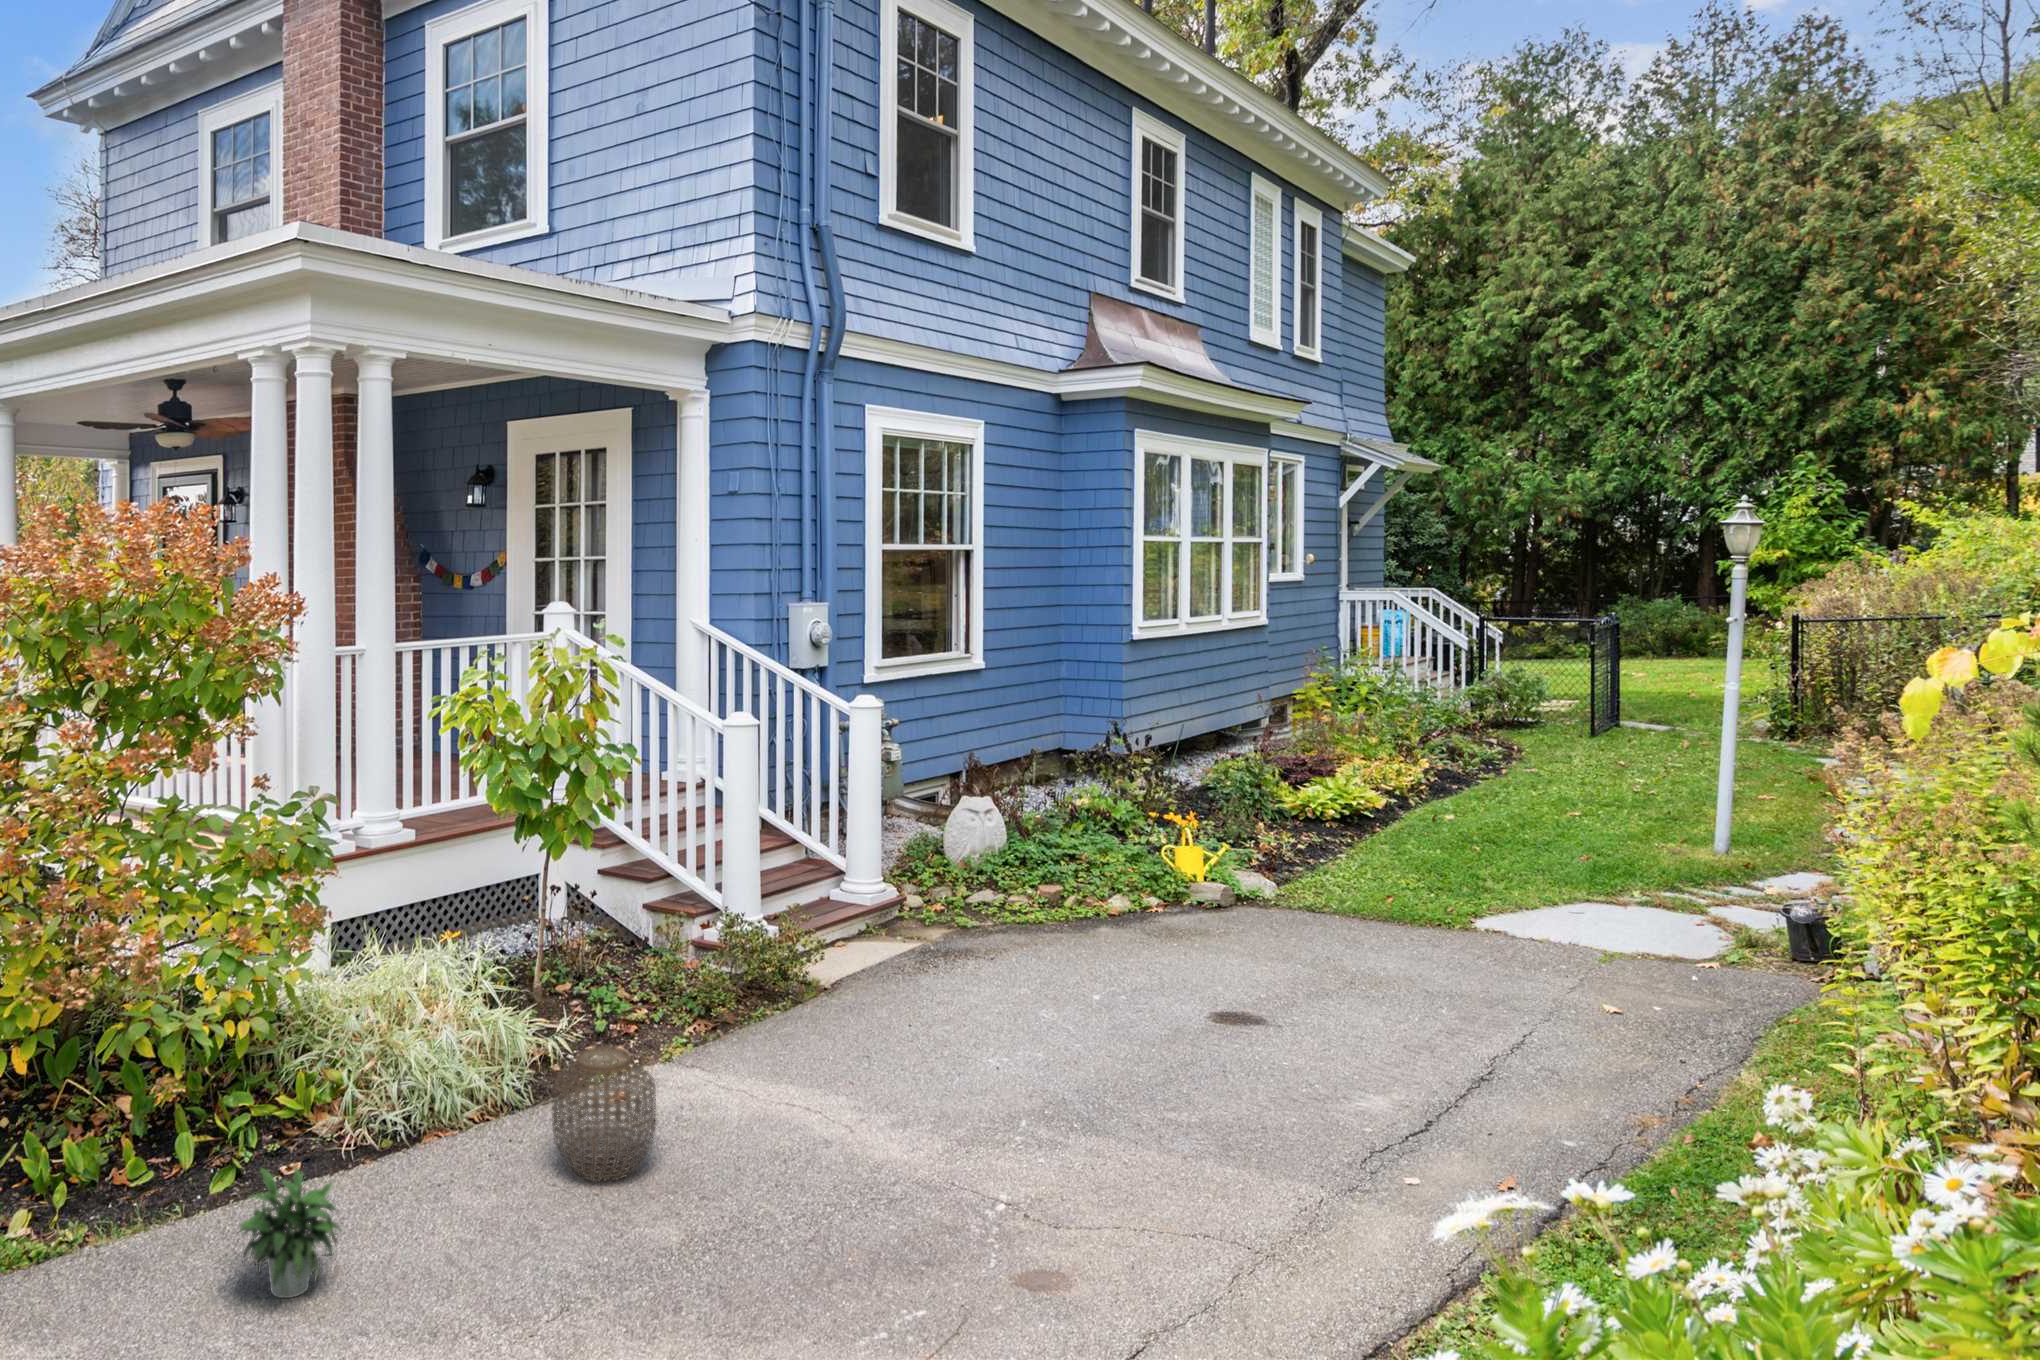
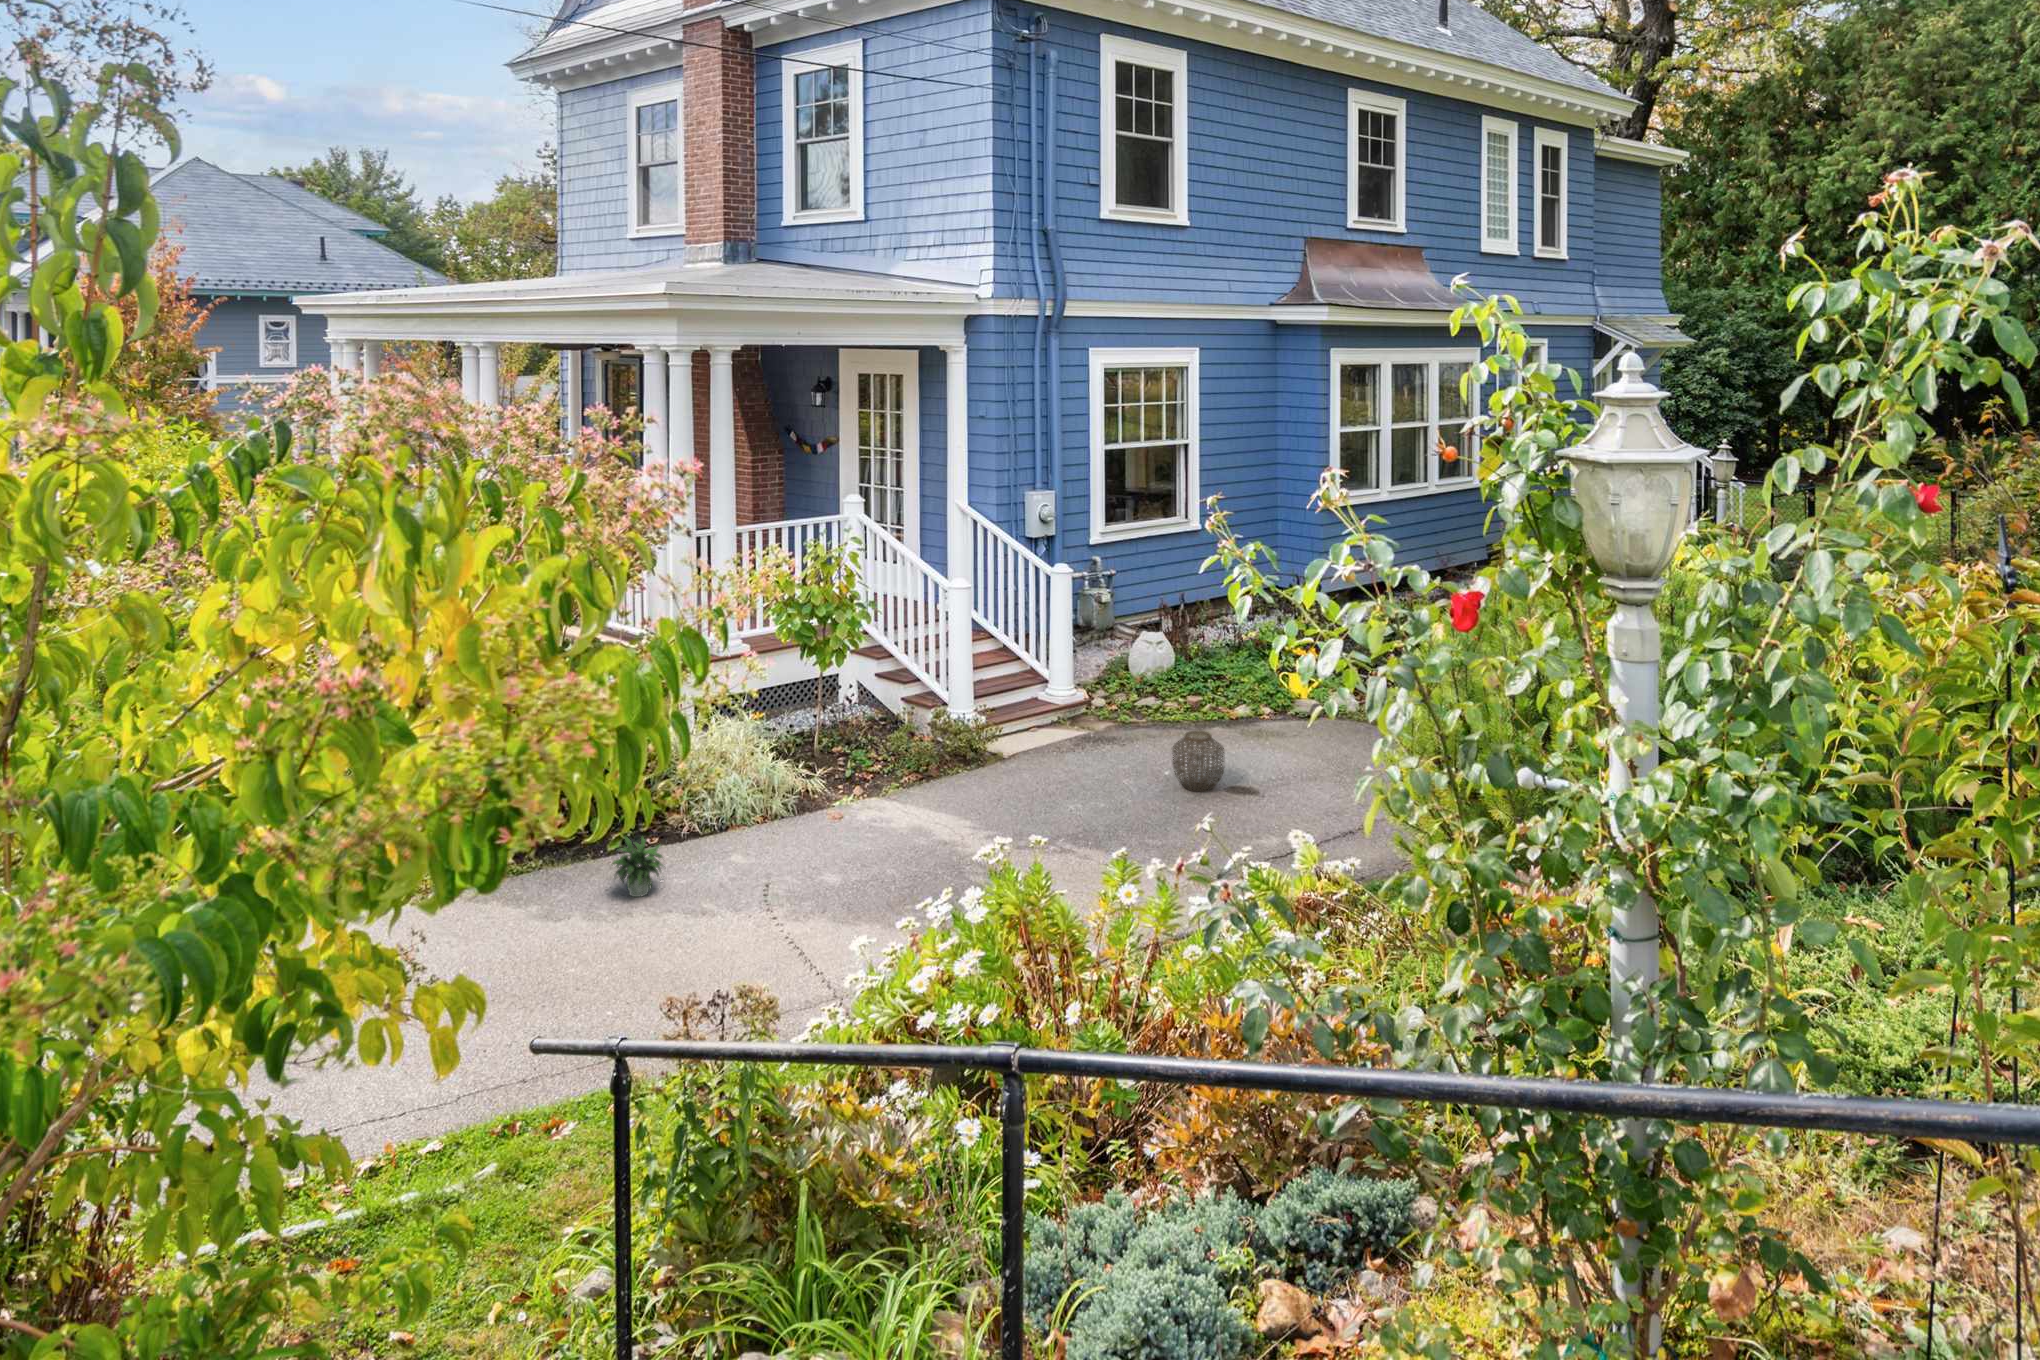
woven basket: present [552,1046,656,1181] -> present [1172,731,1224,792]

